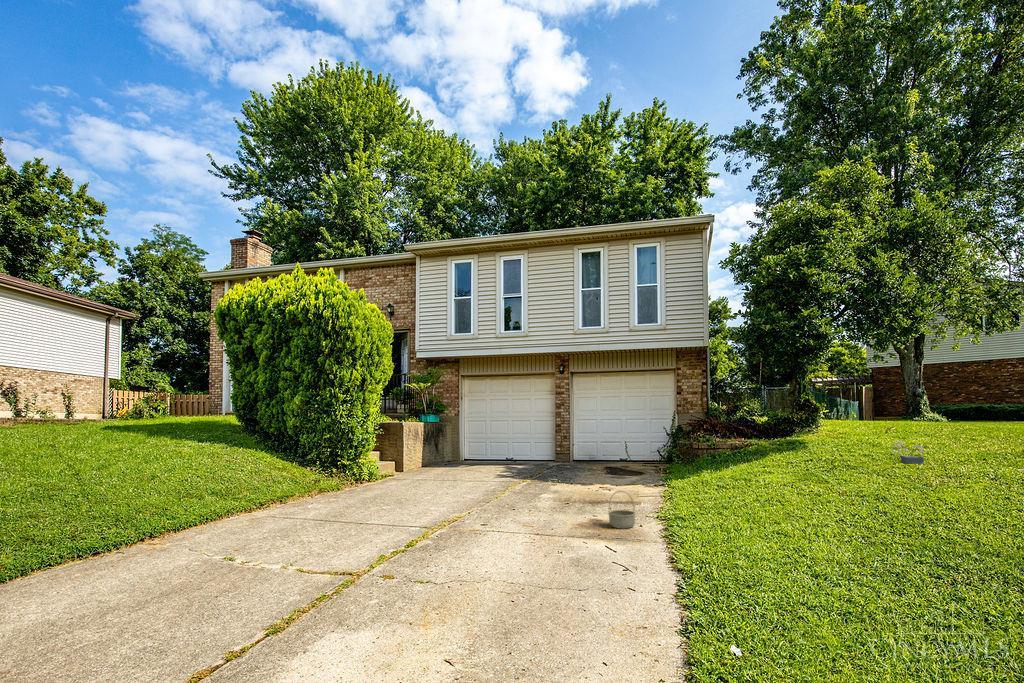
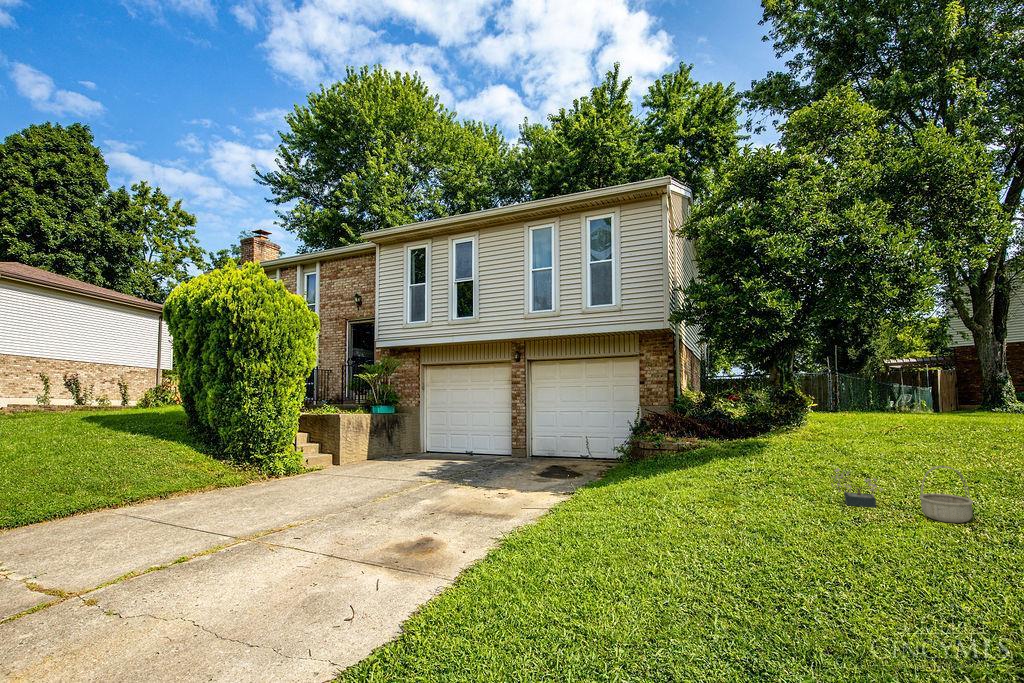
basket: present [608,491,635,529] -> present [919,466,973,523]

